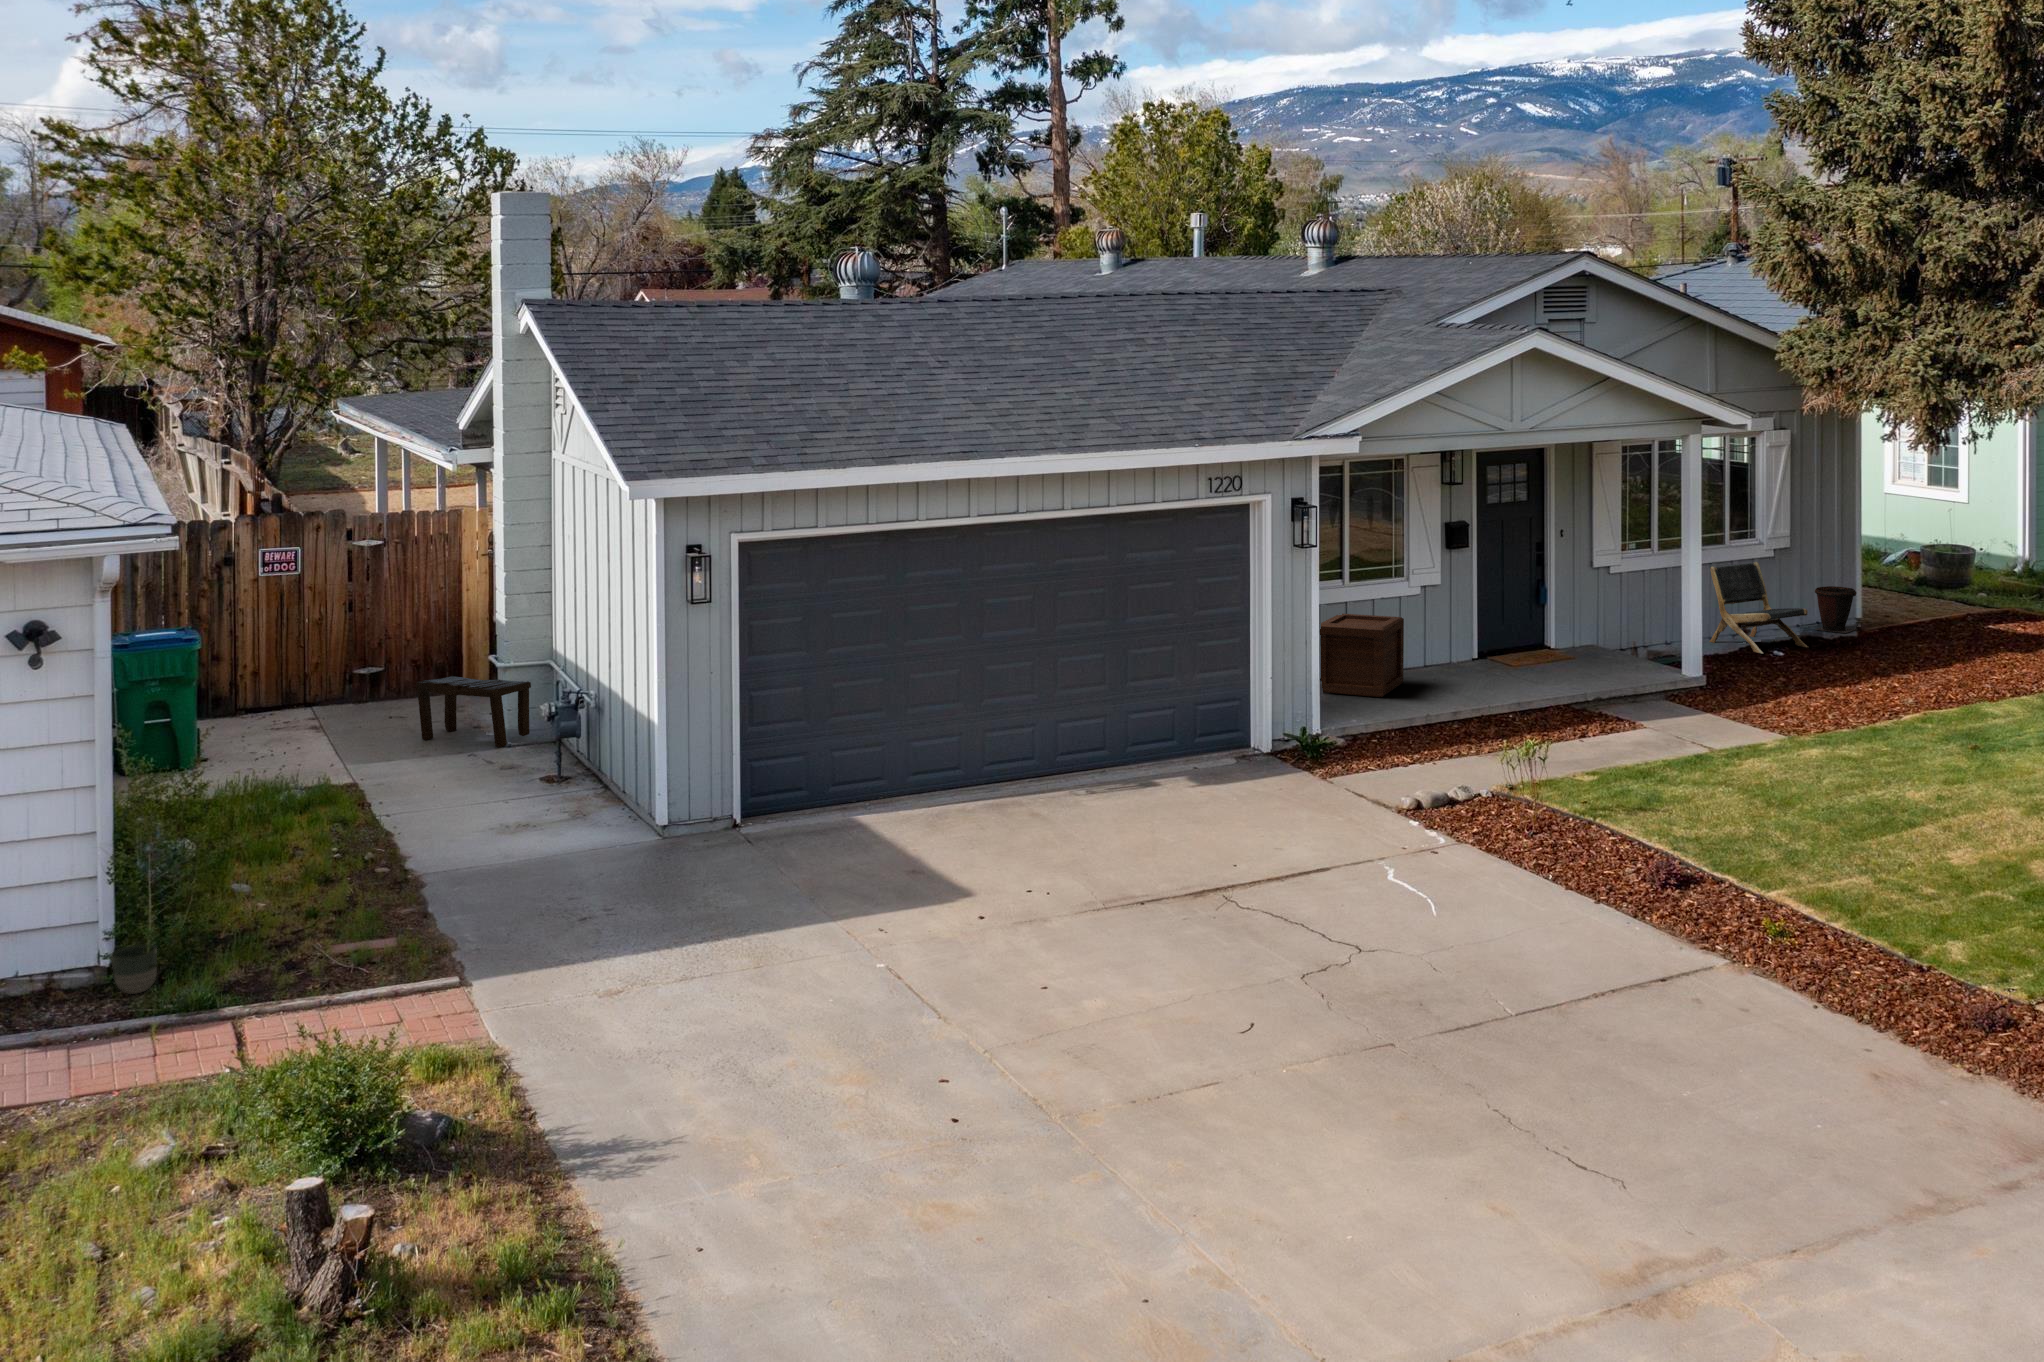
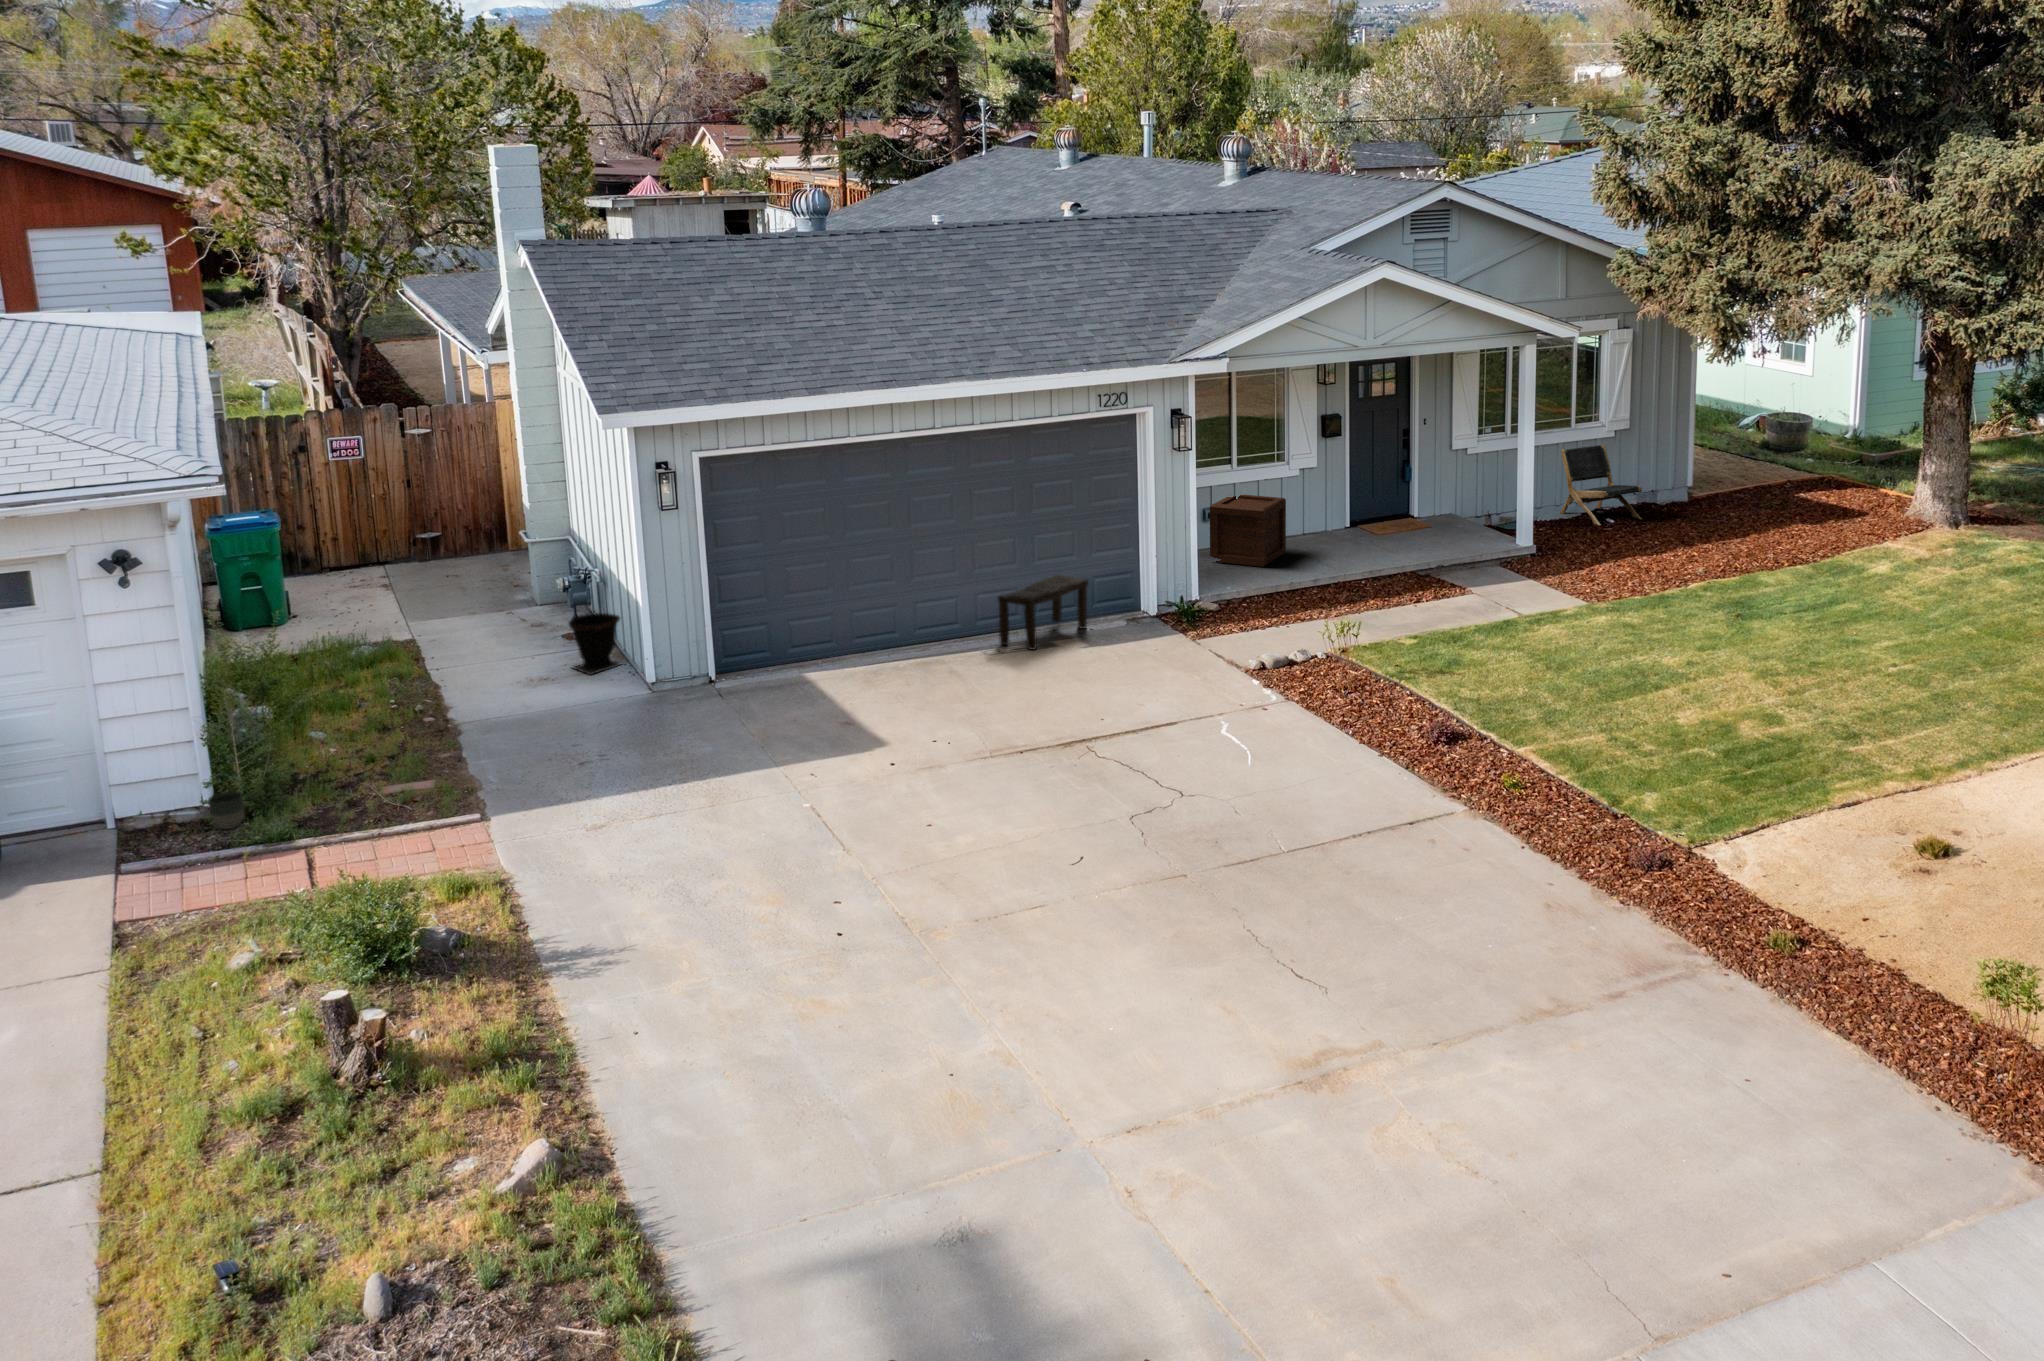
bucket: present [1815,586,1857,633] -> present [569,613,622,675]
bench: present [416,676,531,747] -> present [998,575,1088,650]

